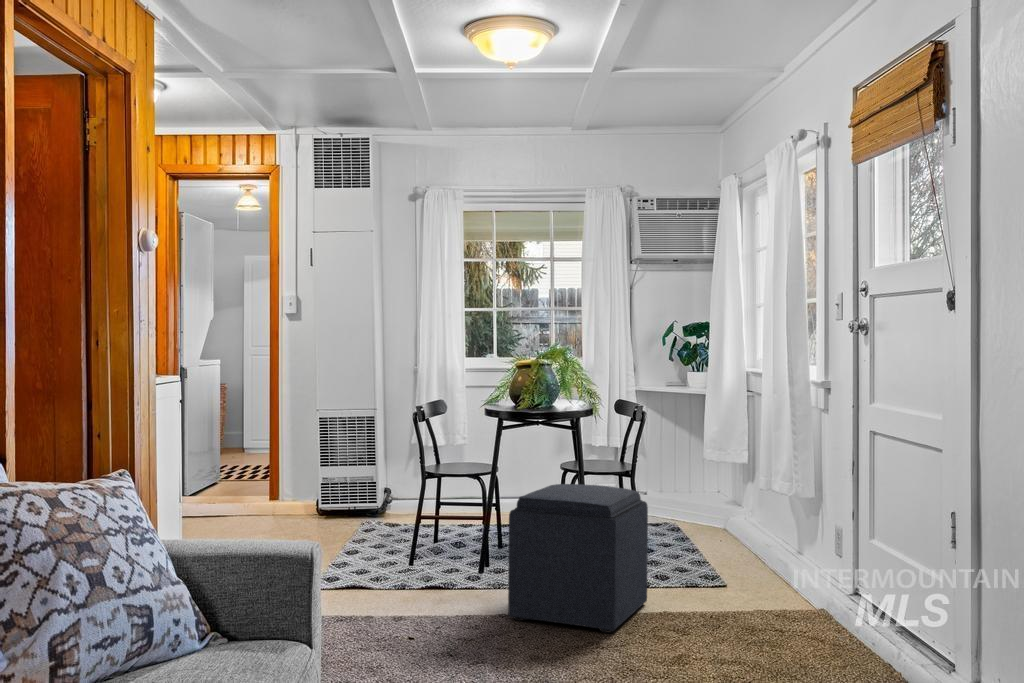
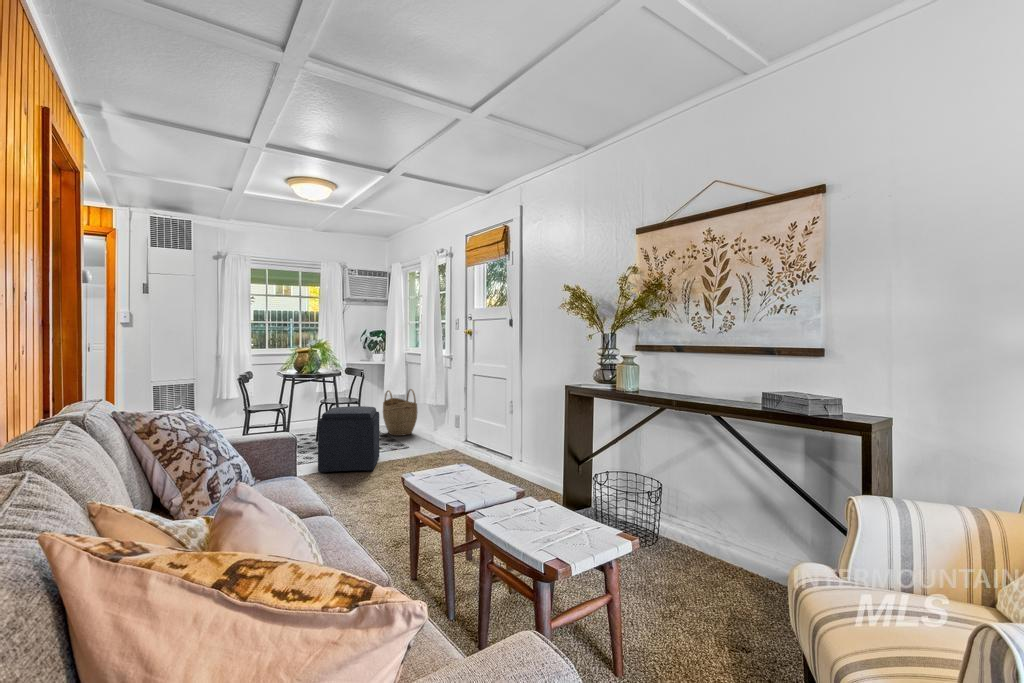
woven basket: none [693,453,765,556] -> present [383,389,418,436]

